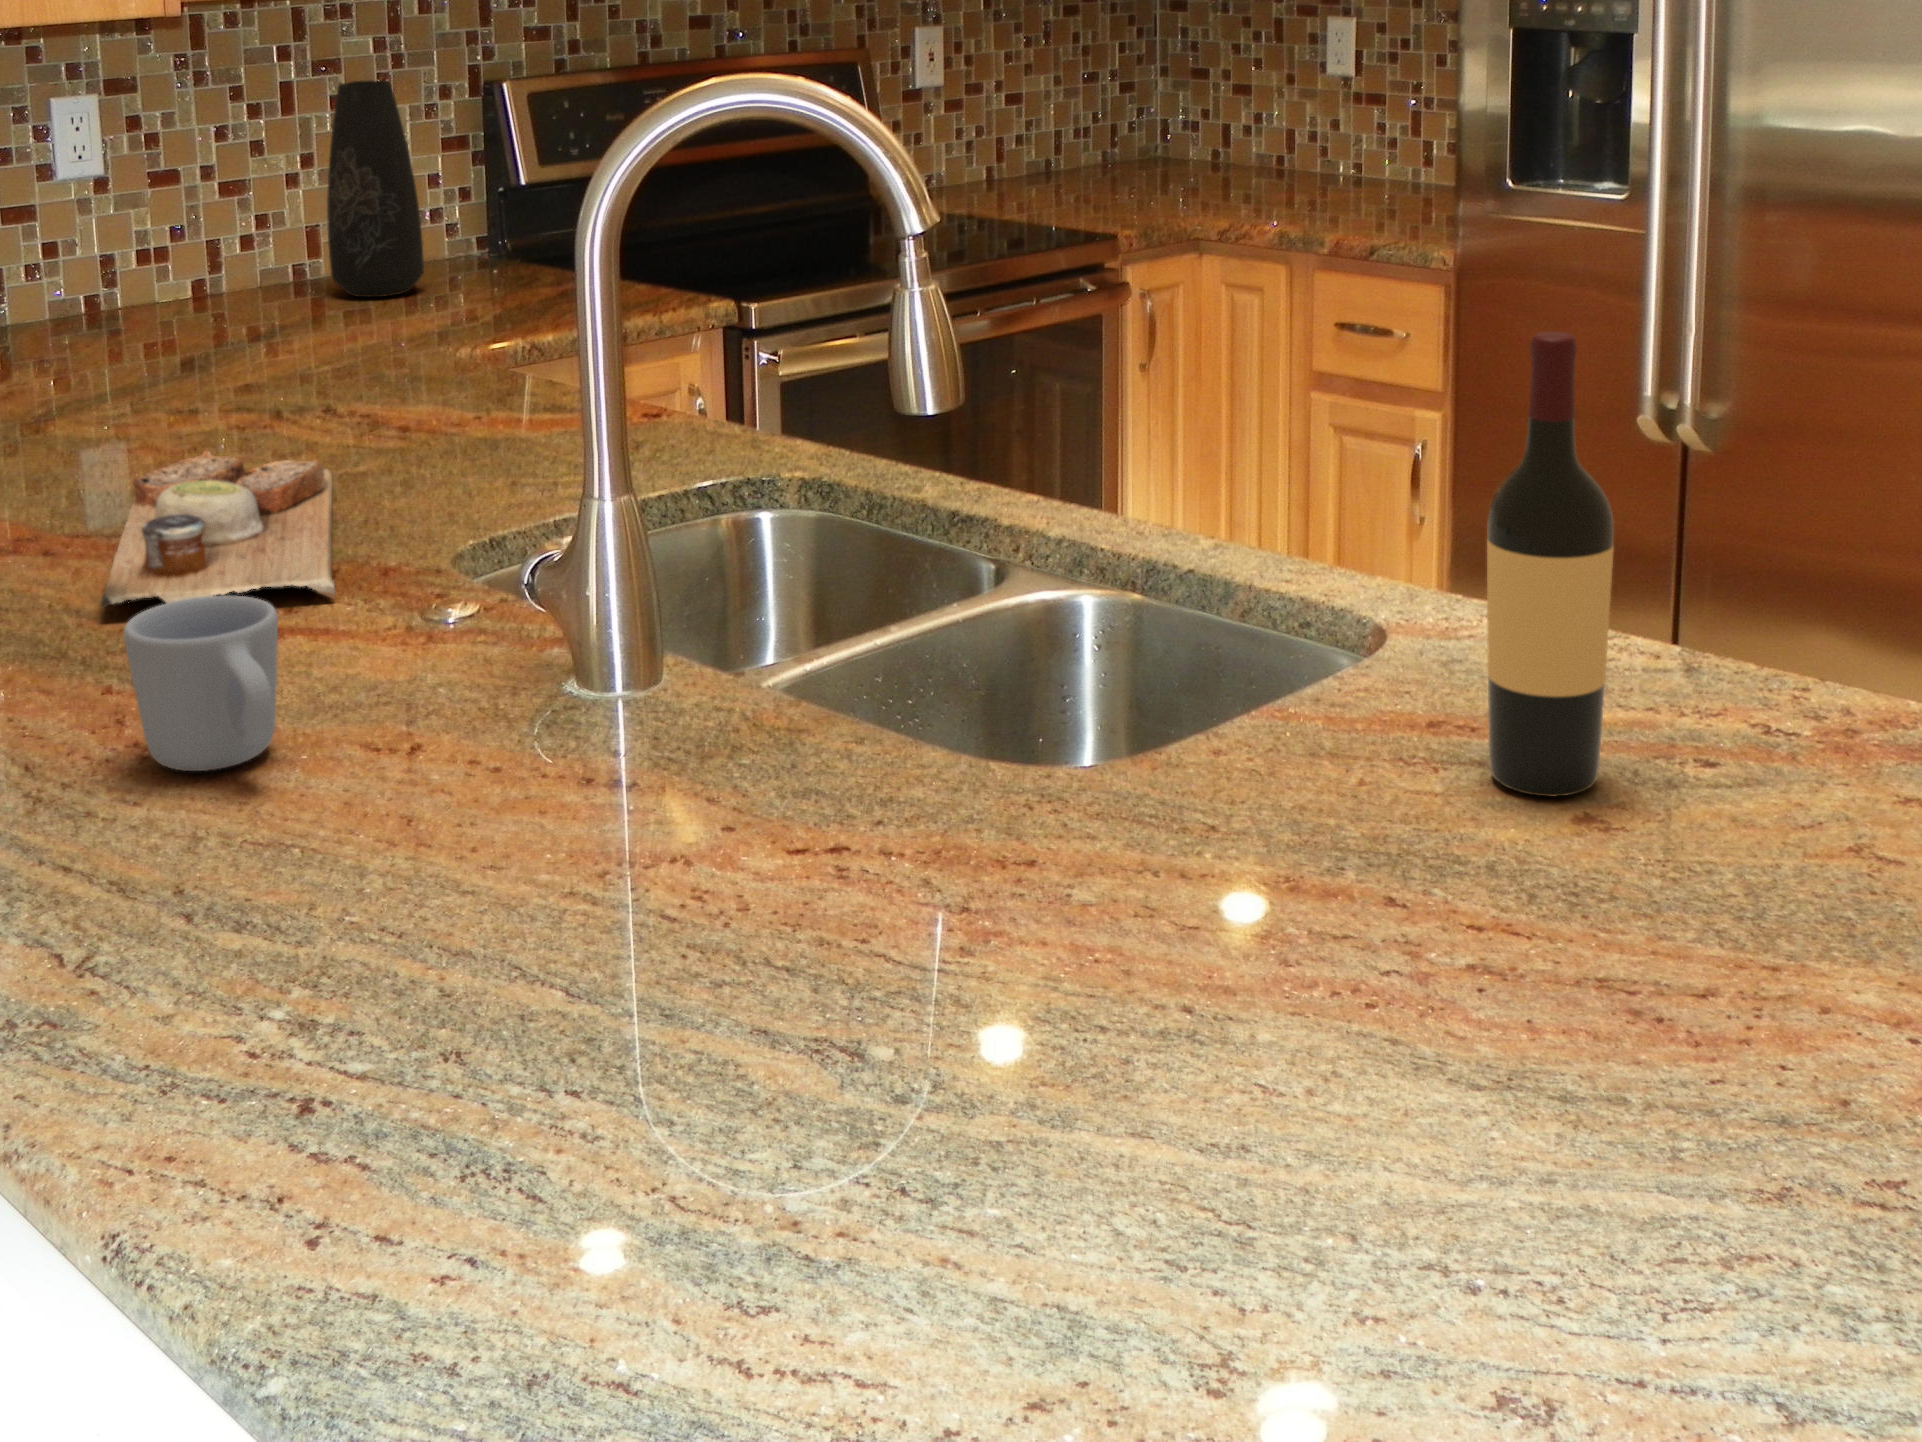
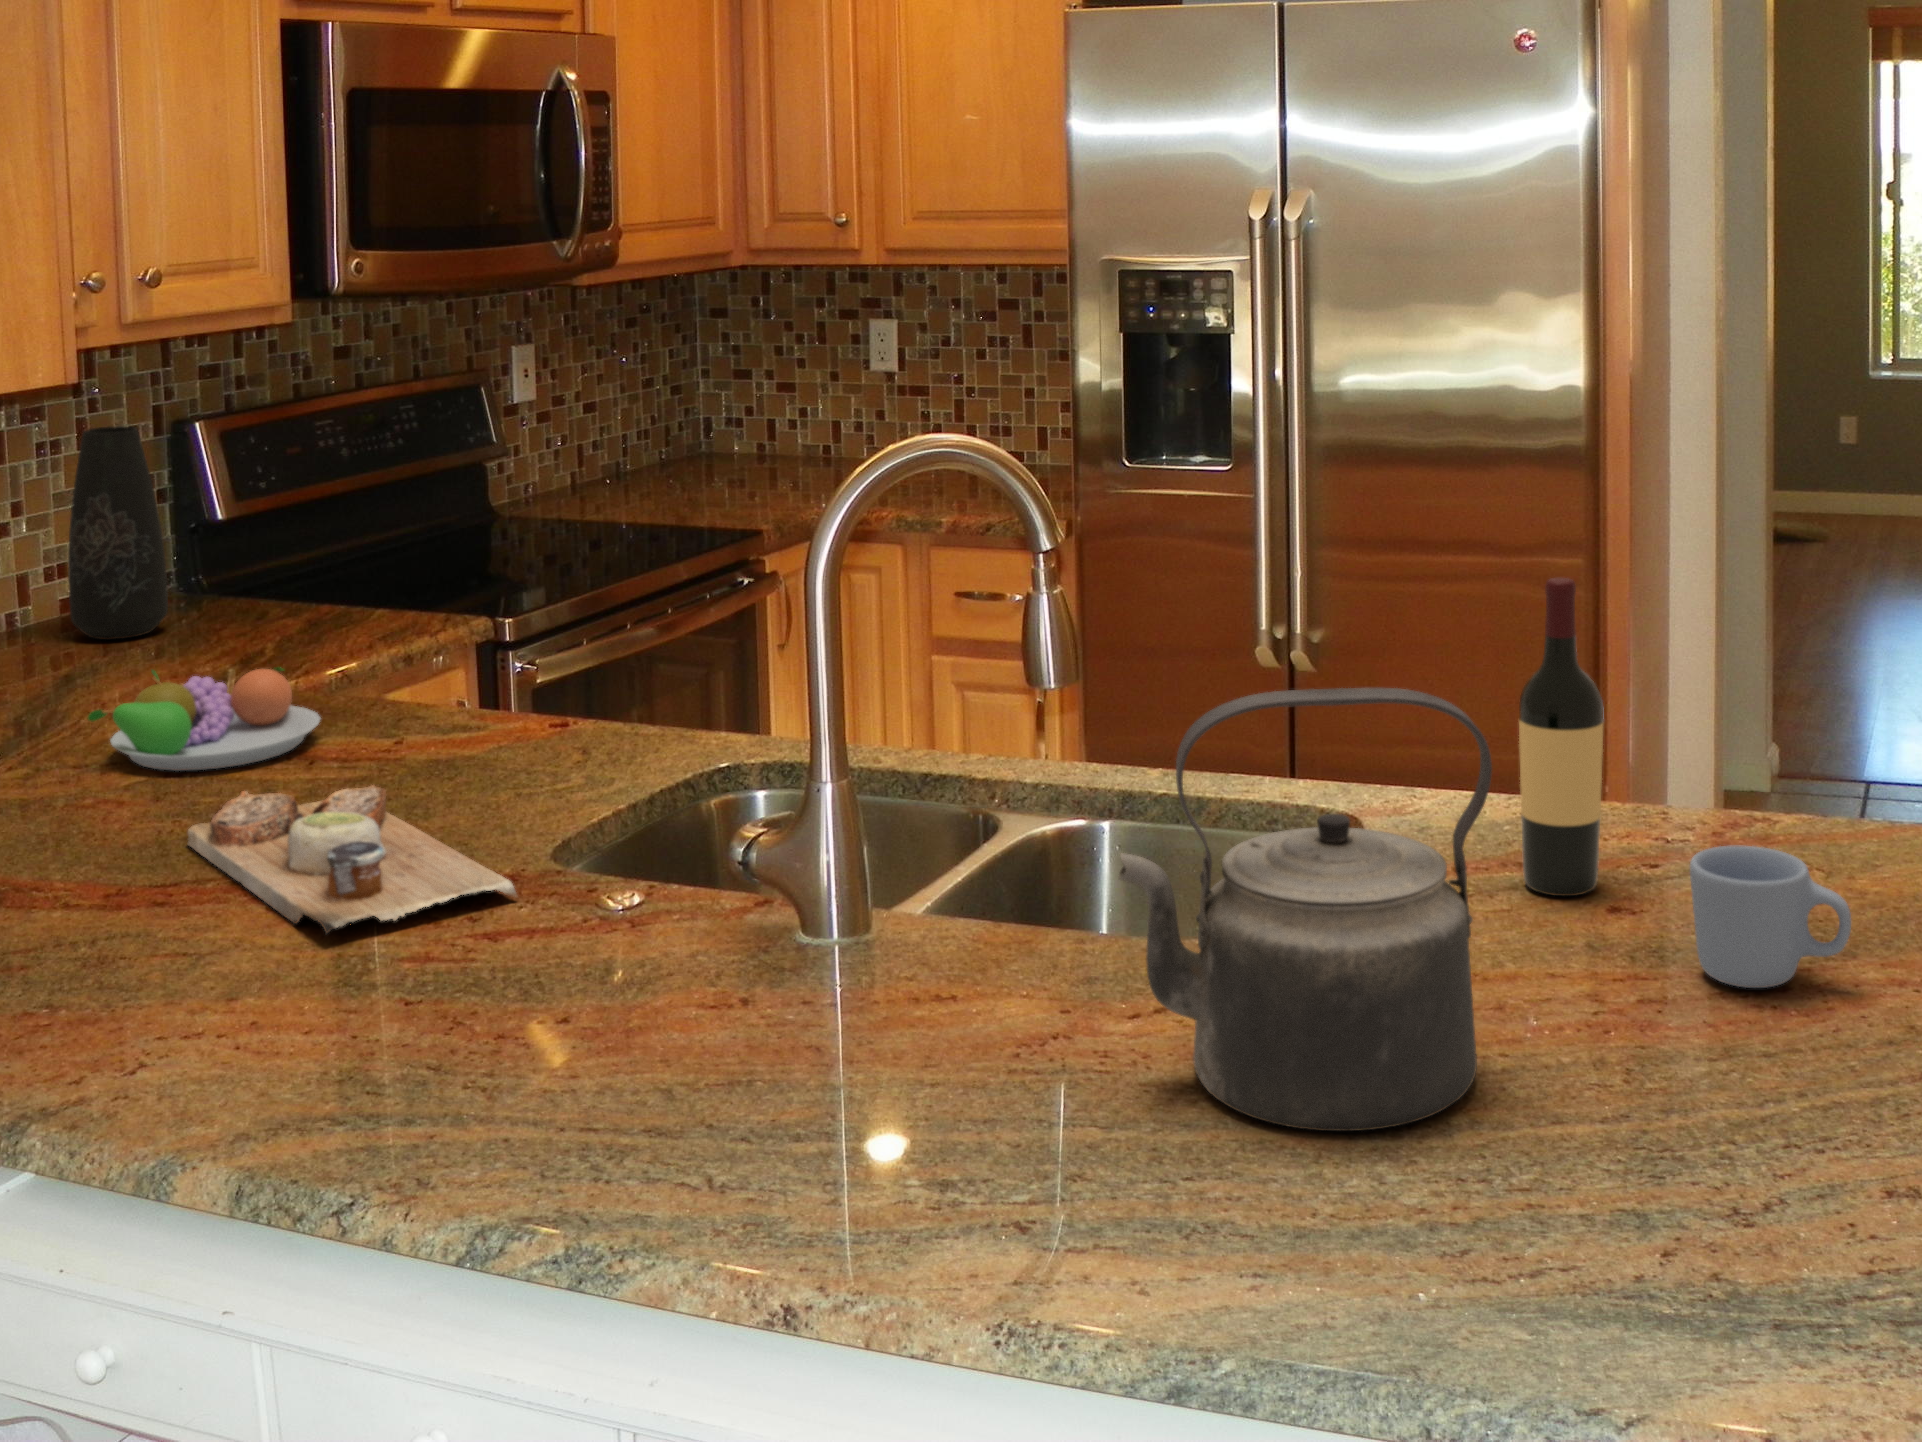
fruit bowl: none [164,321,405,429] -> present [88,667,320,771]
kettle: none [625,440,1128,1082] -> present [1118,688,1492,1131]
mug: present [124,596,278,771] -> present [1690,845,1851,988]

